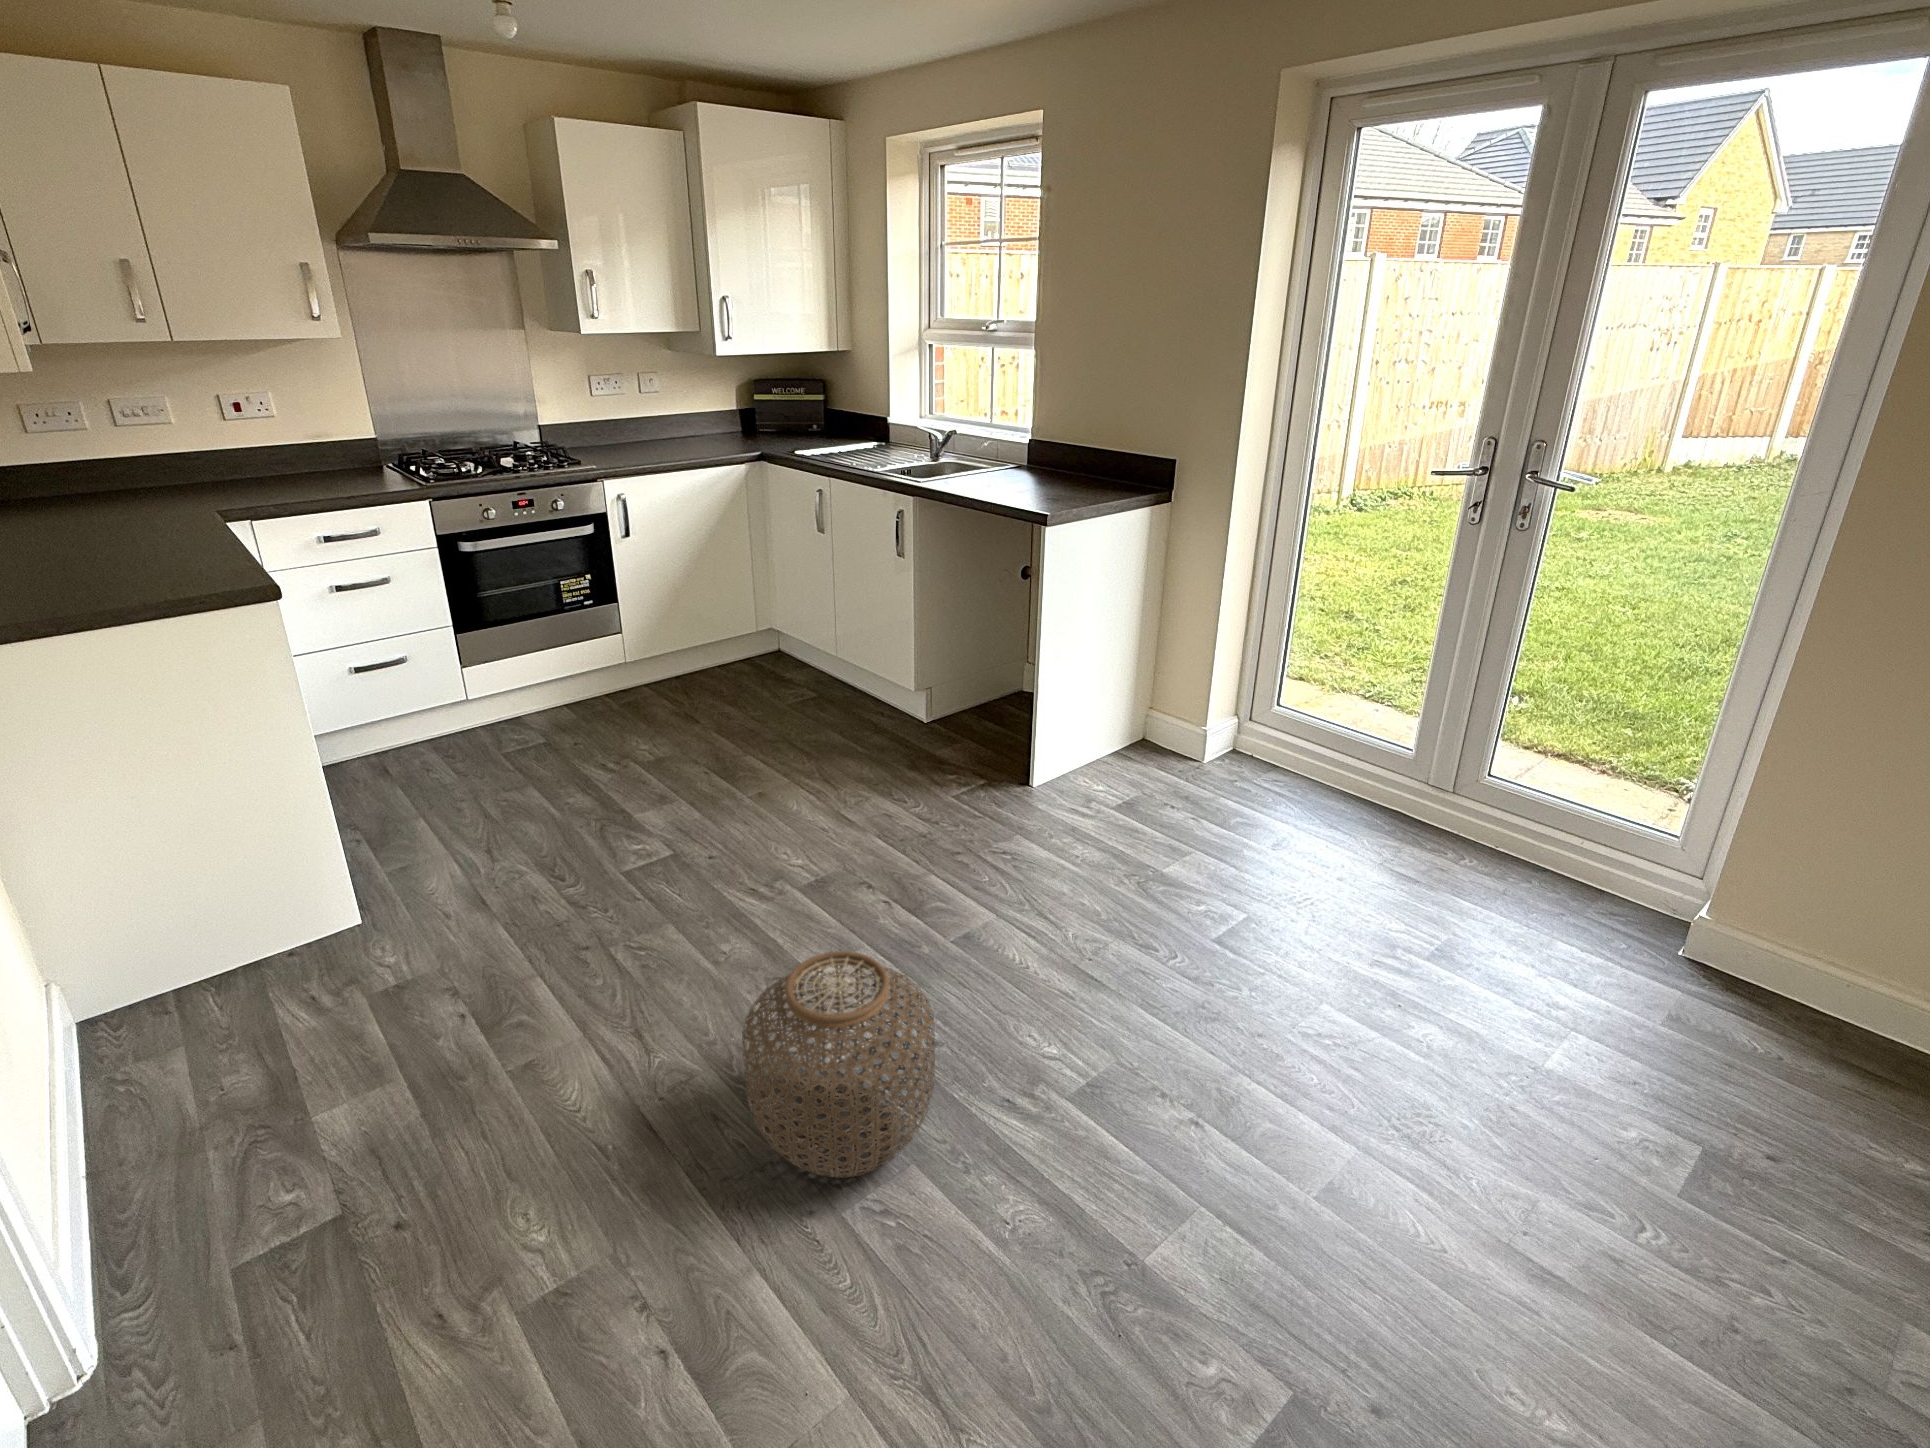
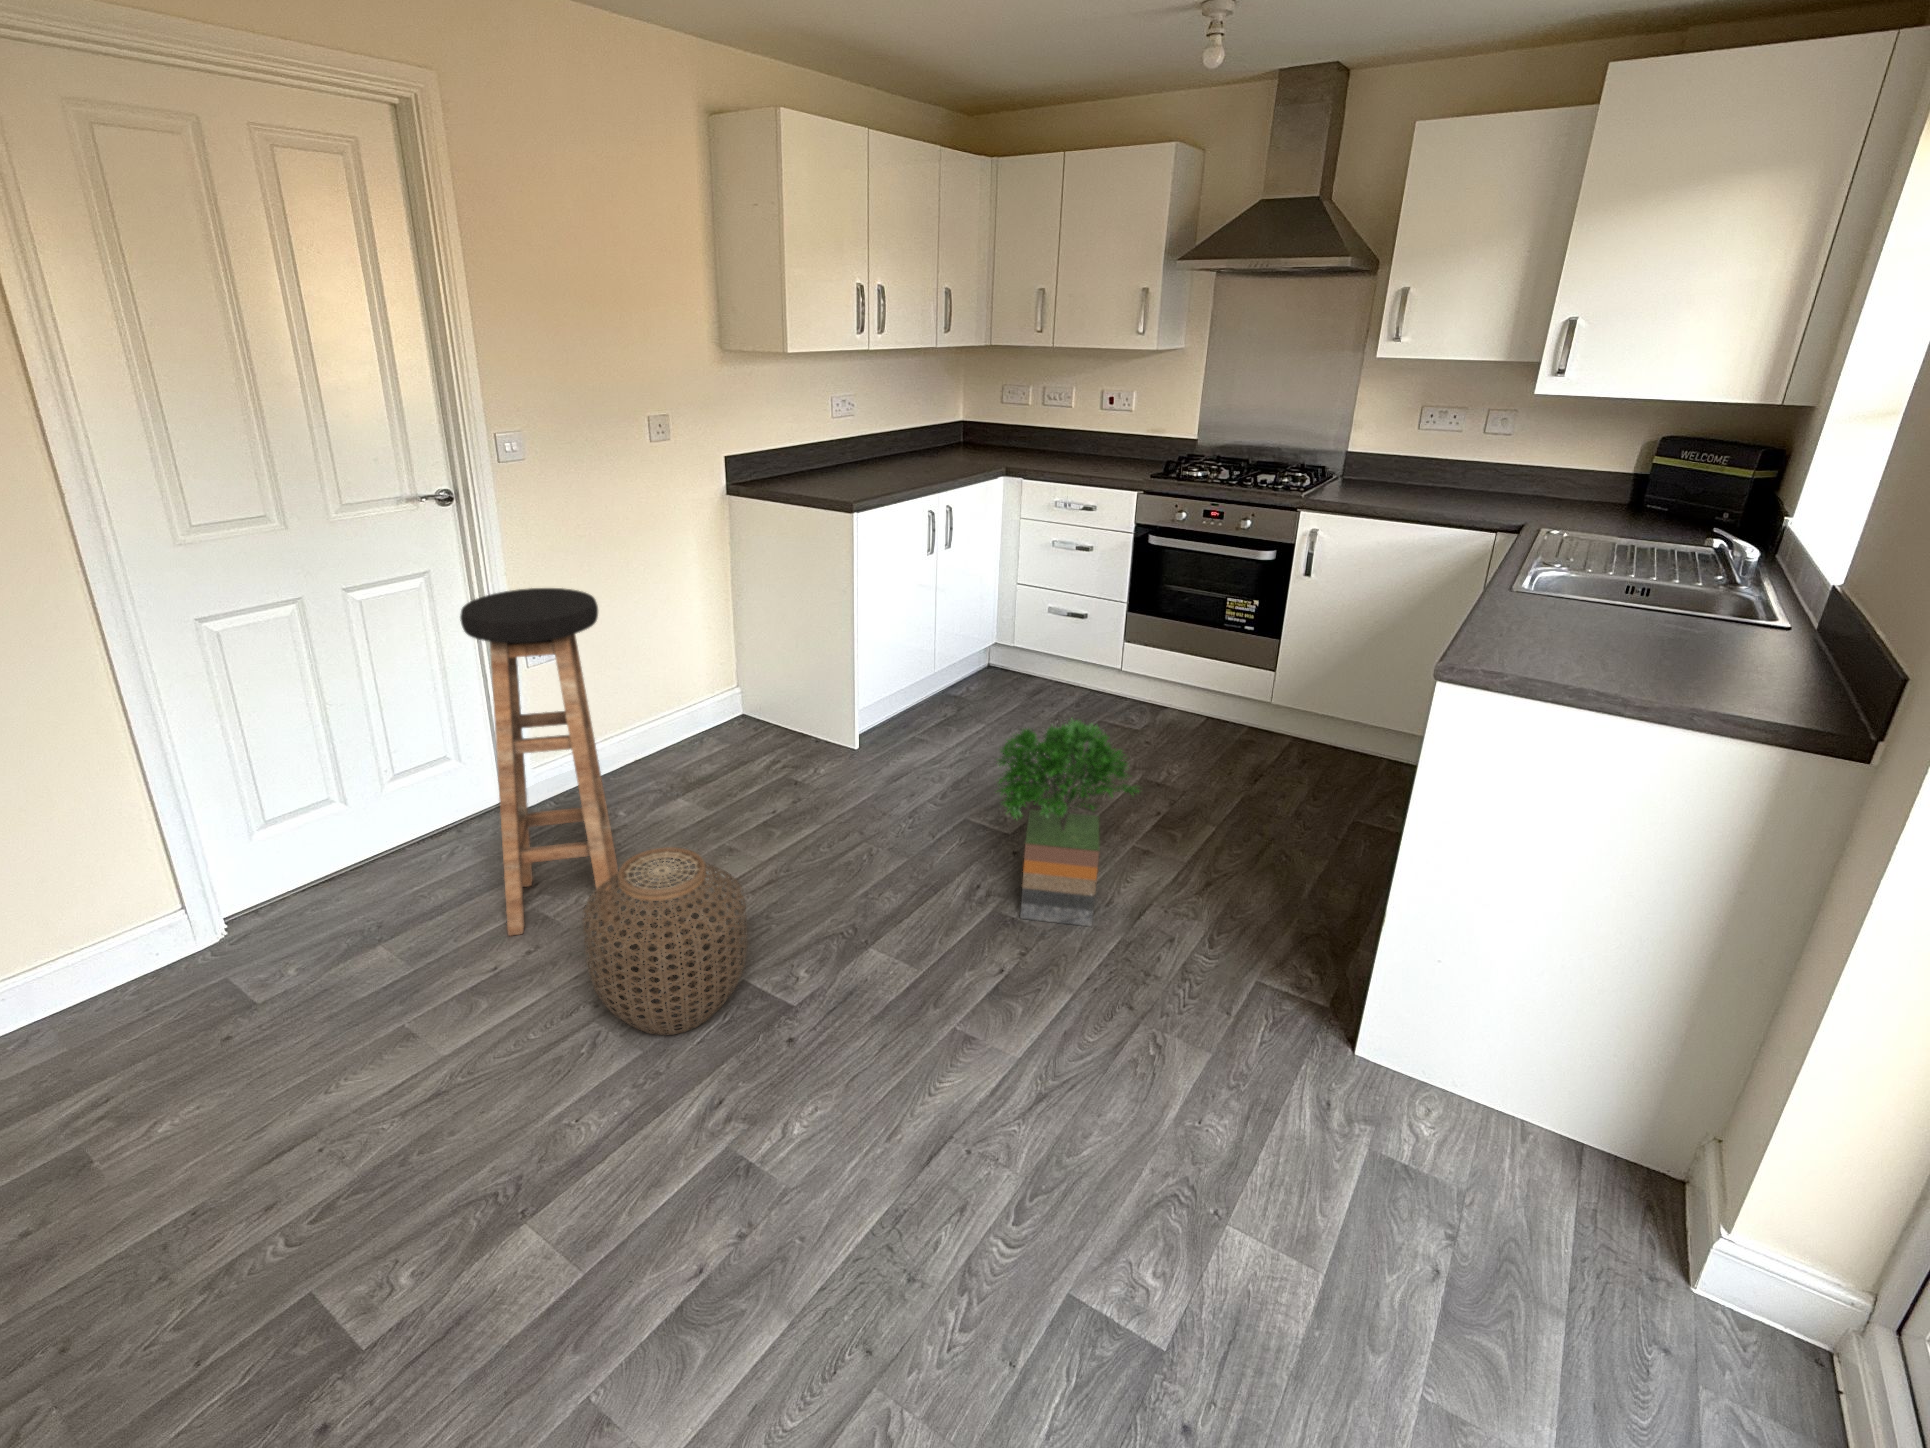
potted tree: none [745,680,869,878] -> present [998,718,1139,926]
bar stool: none [306,780,632,1351] -> present [460,588,618,936]

